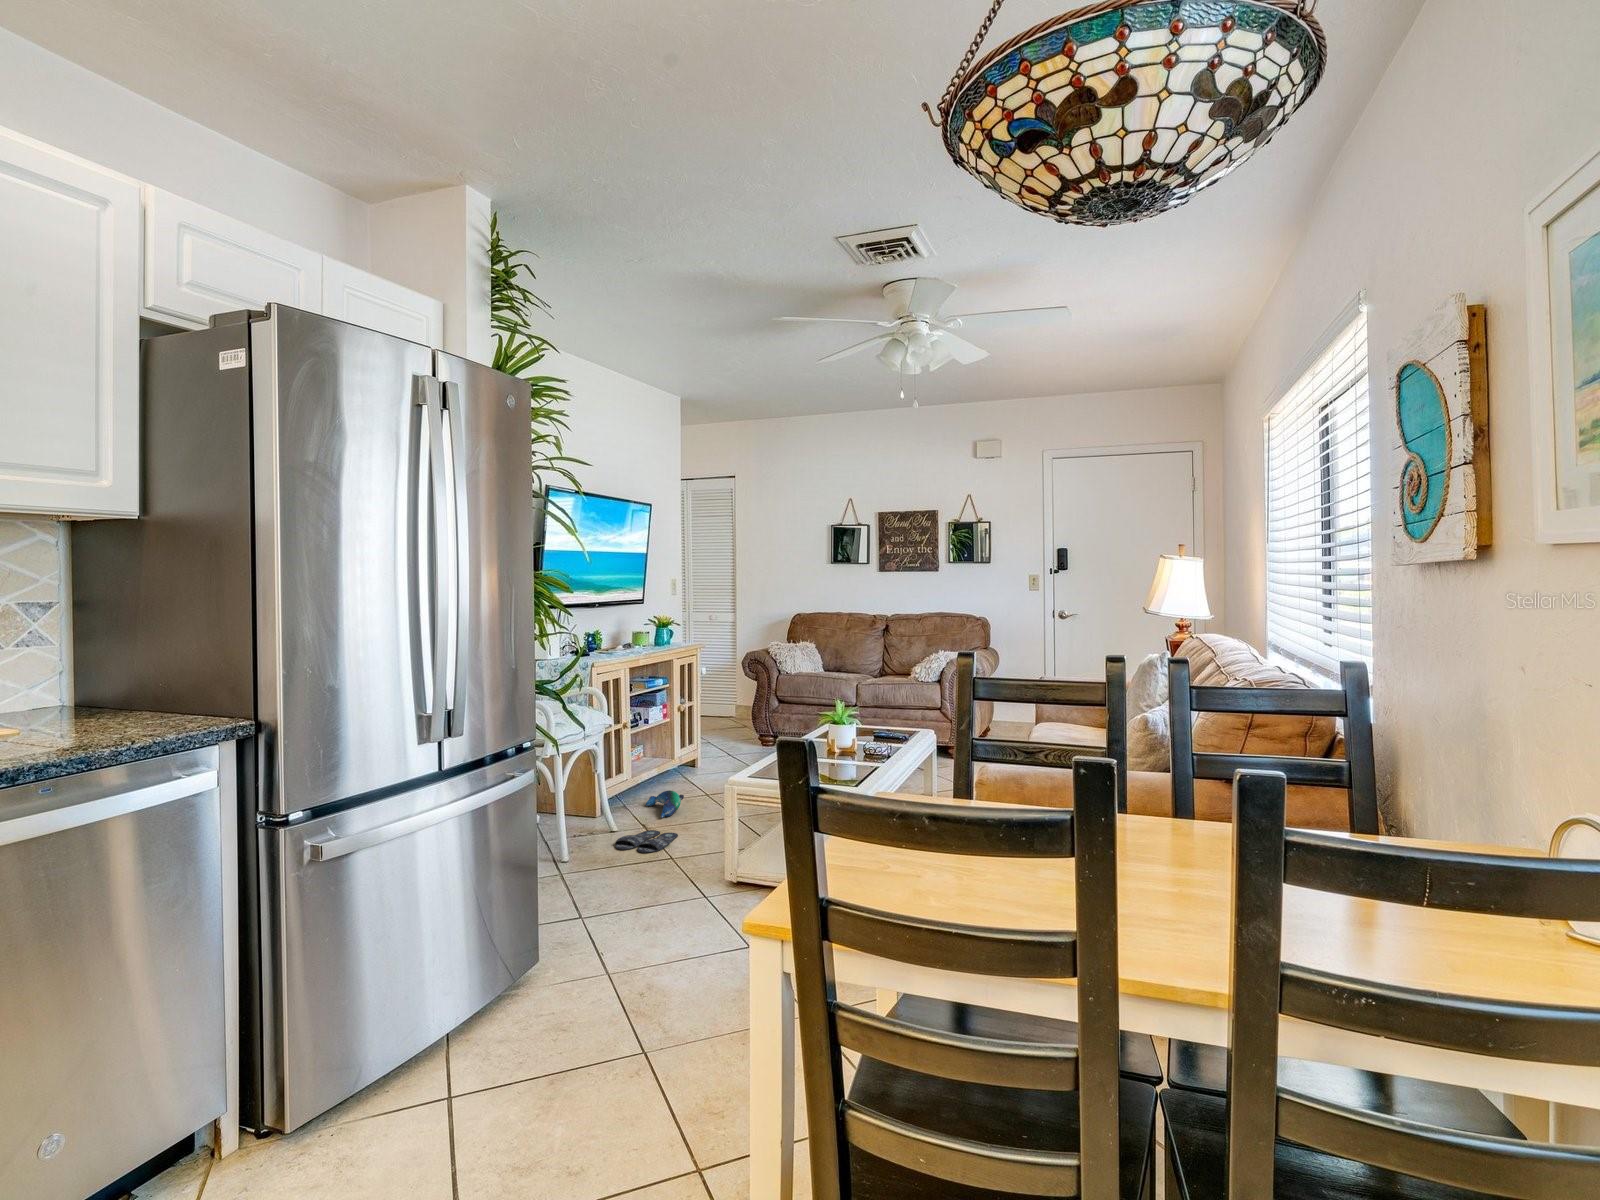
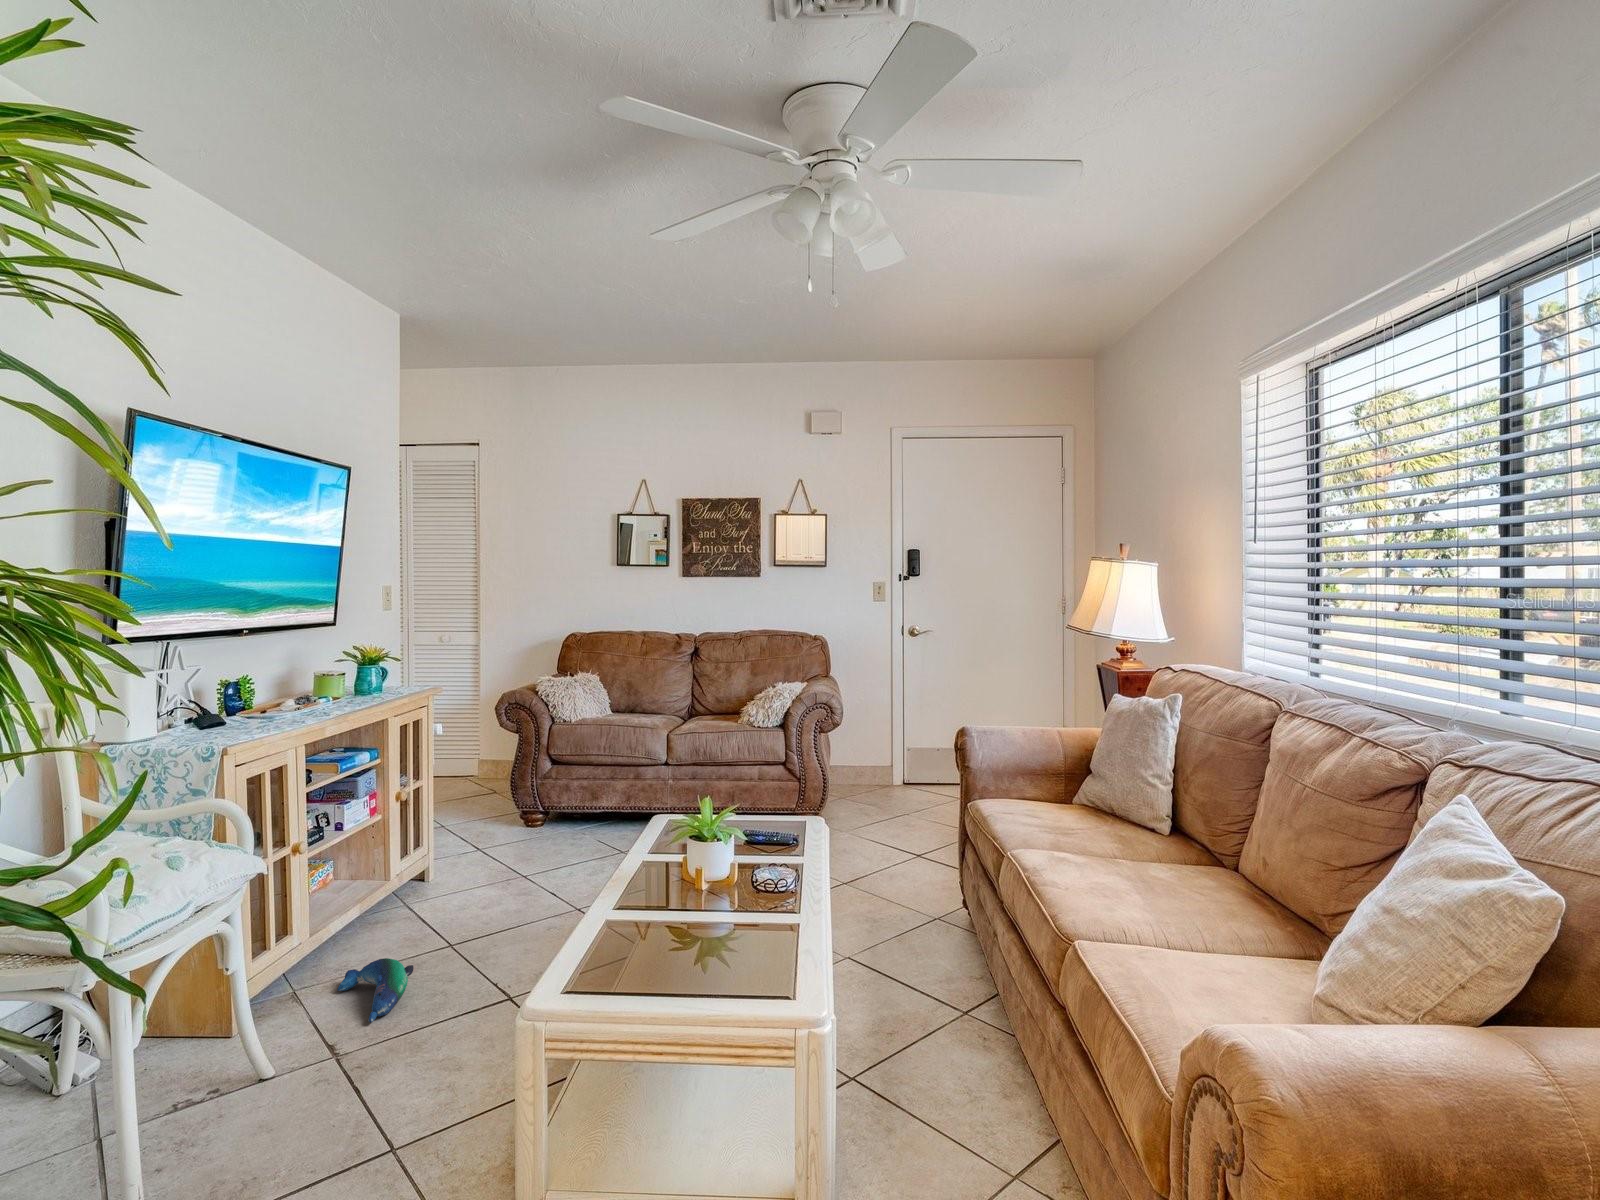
slippers: present [616,830,678,853] -> none [267,1063,407,1146]

